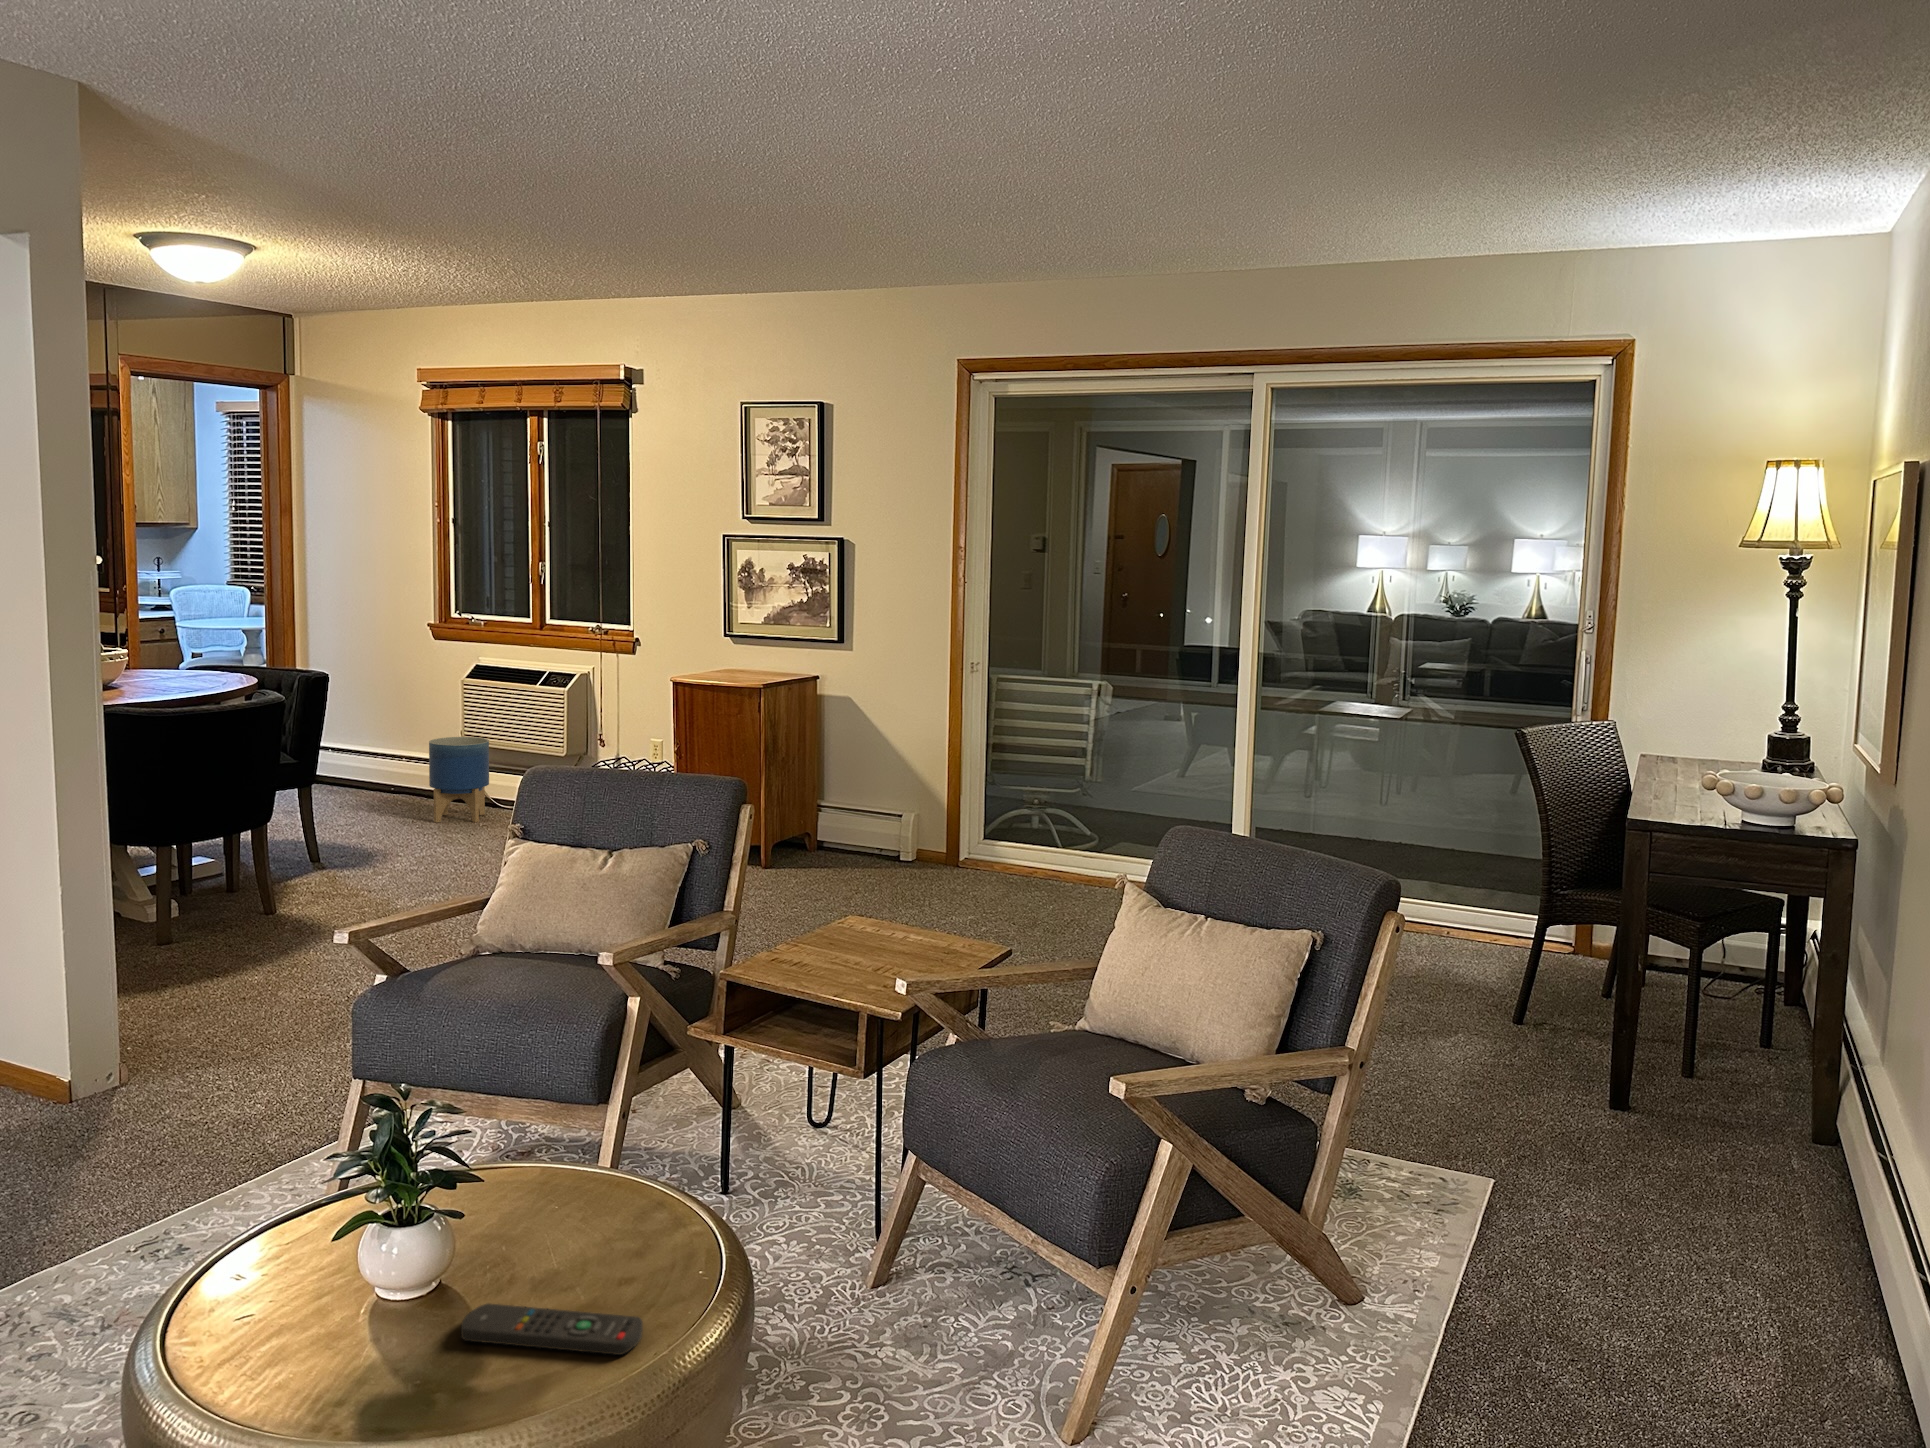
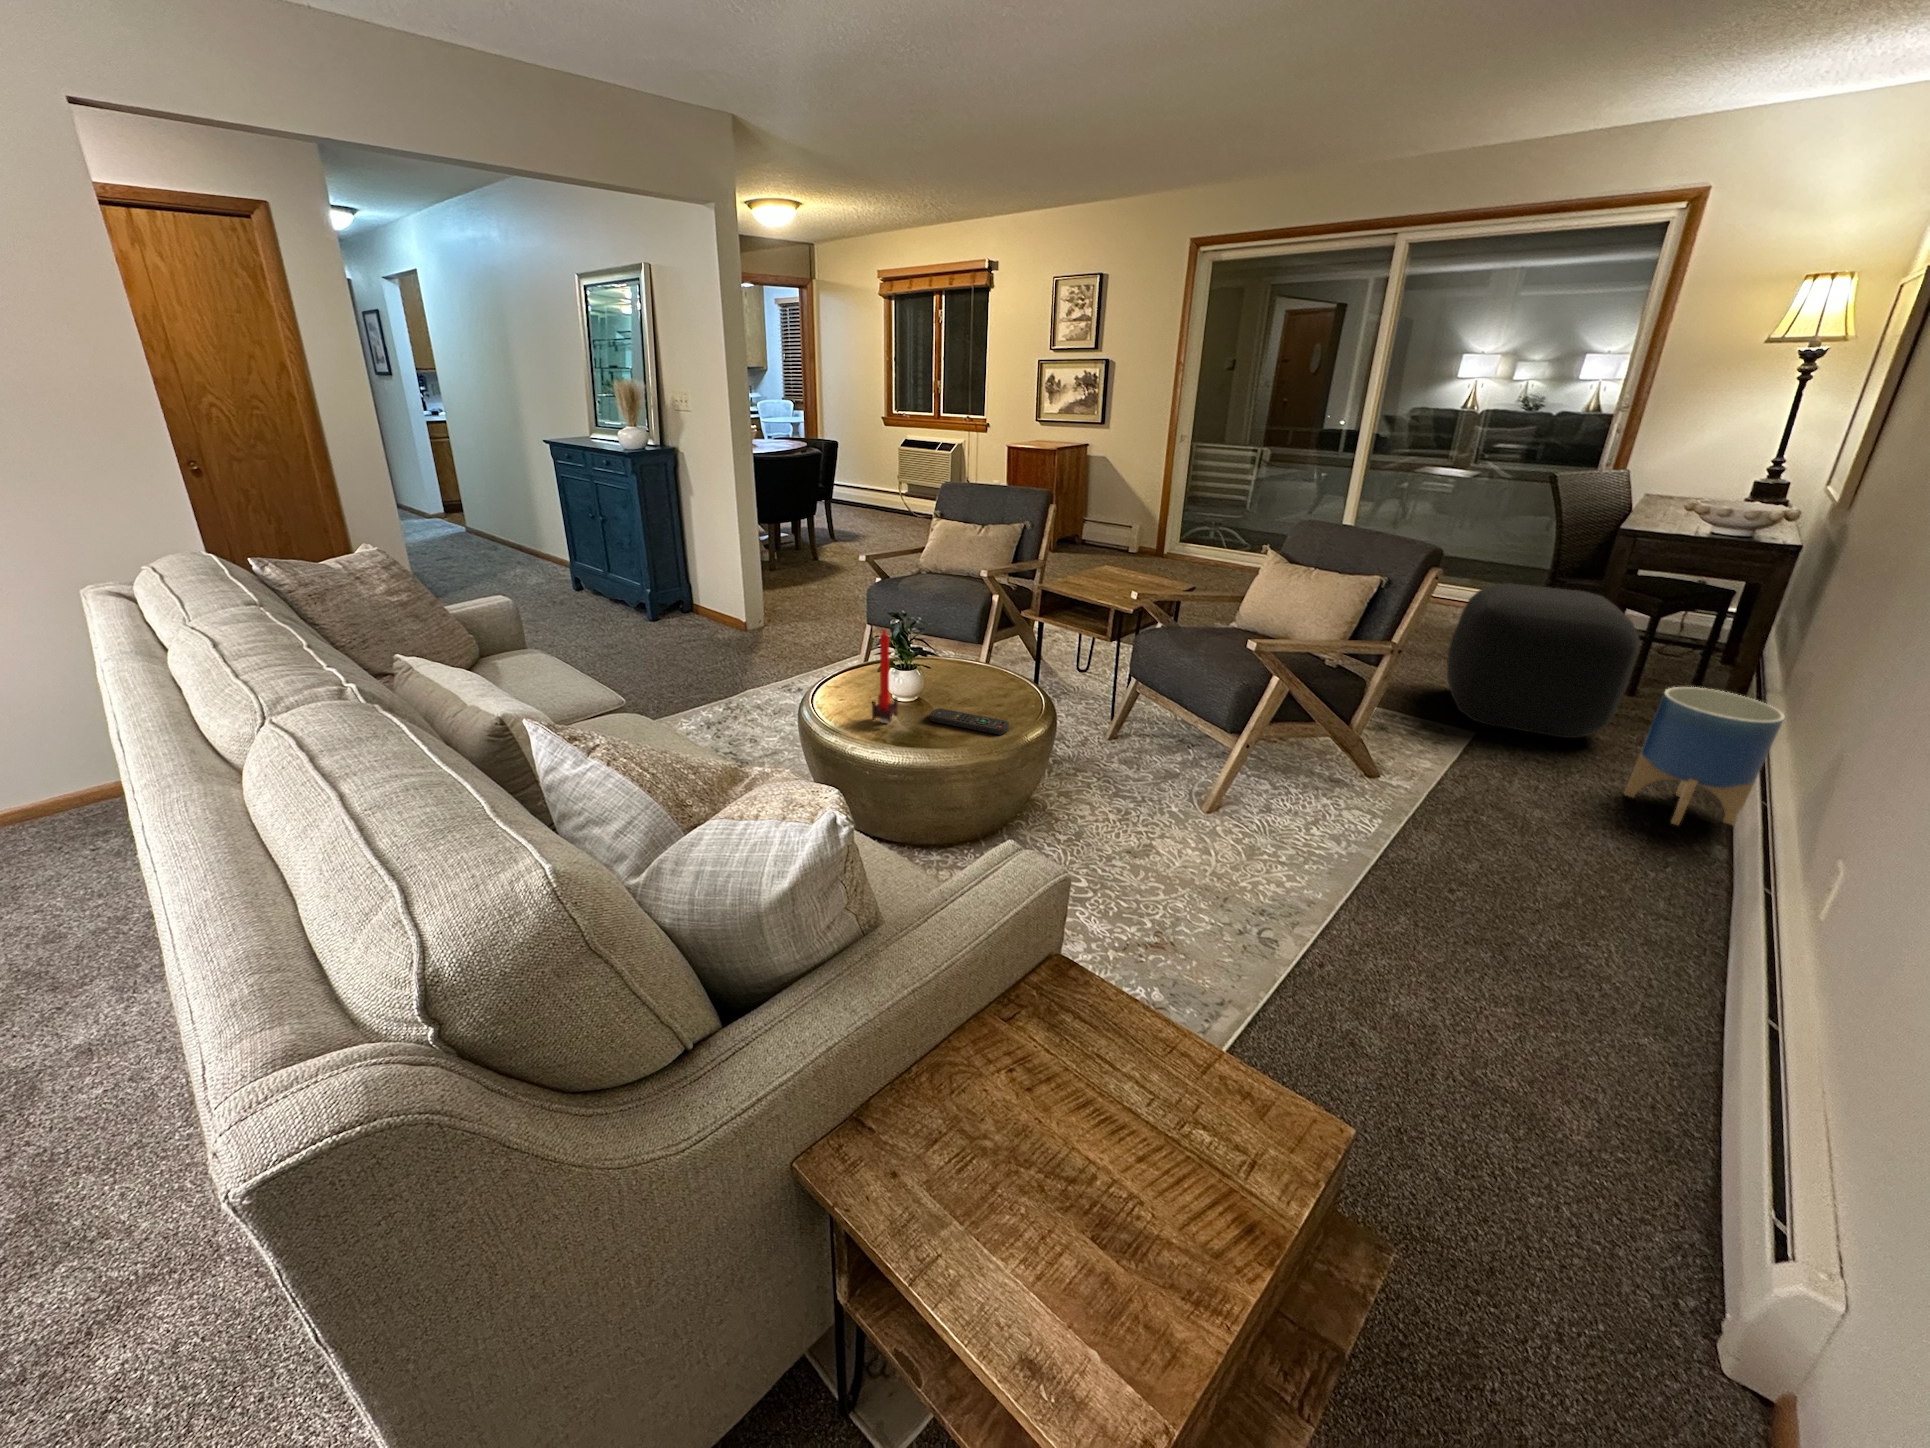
planter: present [429,737,489,823] -> present [1624,687,1784,825]
ottoman: none [1435,915,1692,1174] -> present [1447,584,1639,738]
candle: none [313,1141,381,1363] -> present [872,629,898,723]

